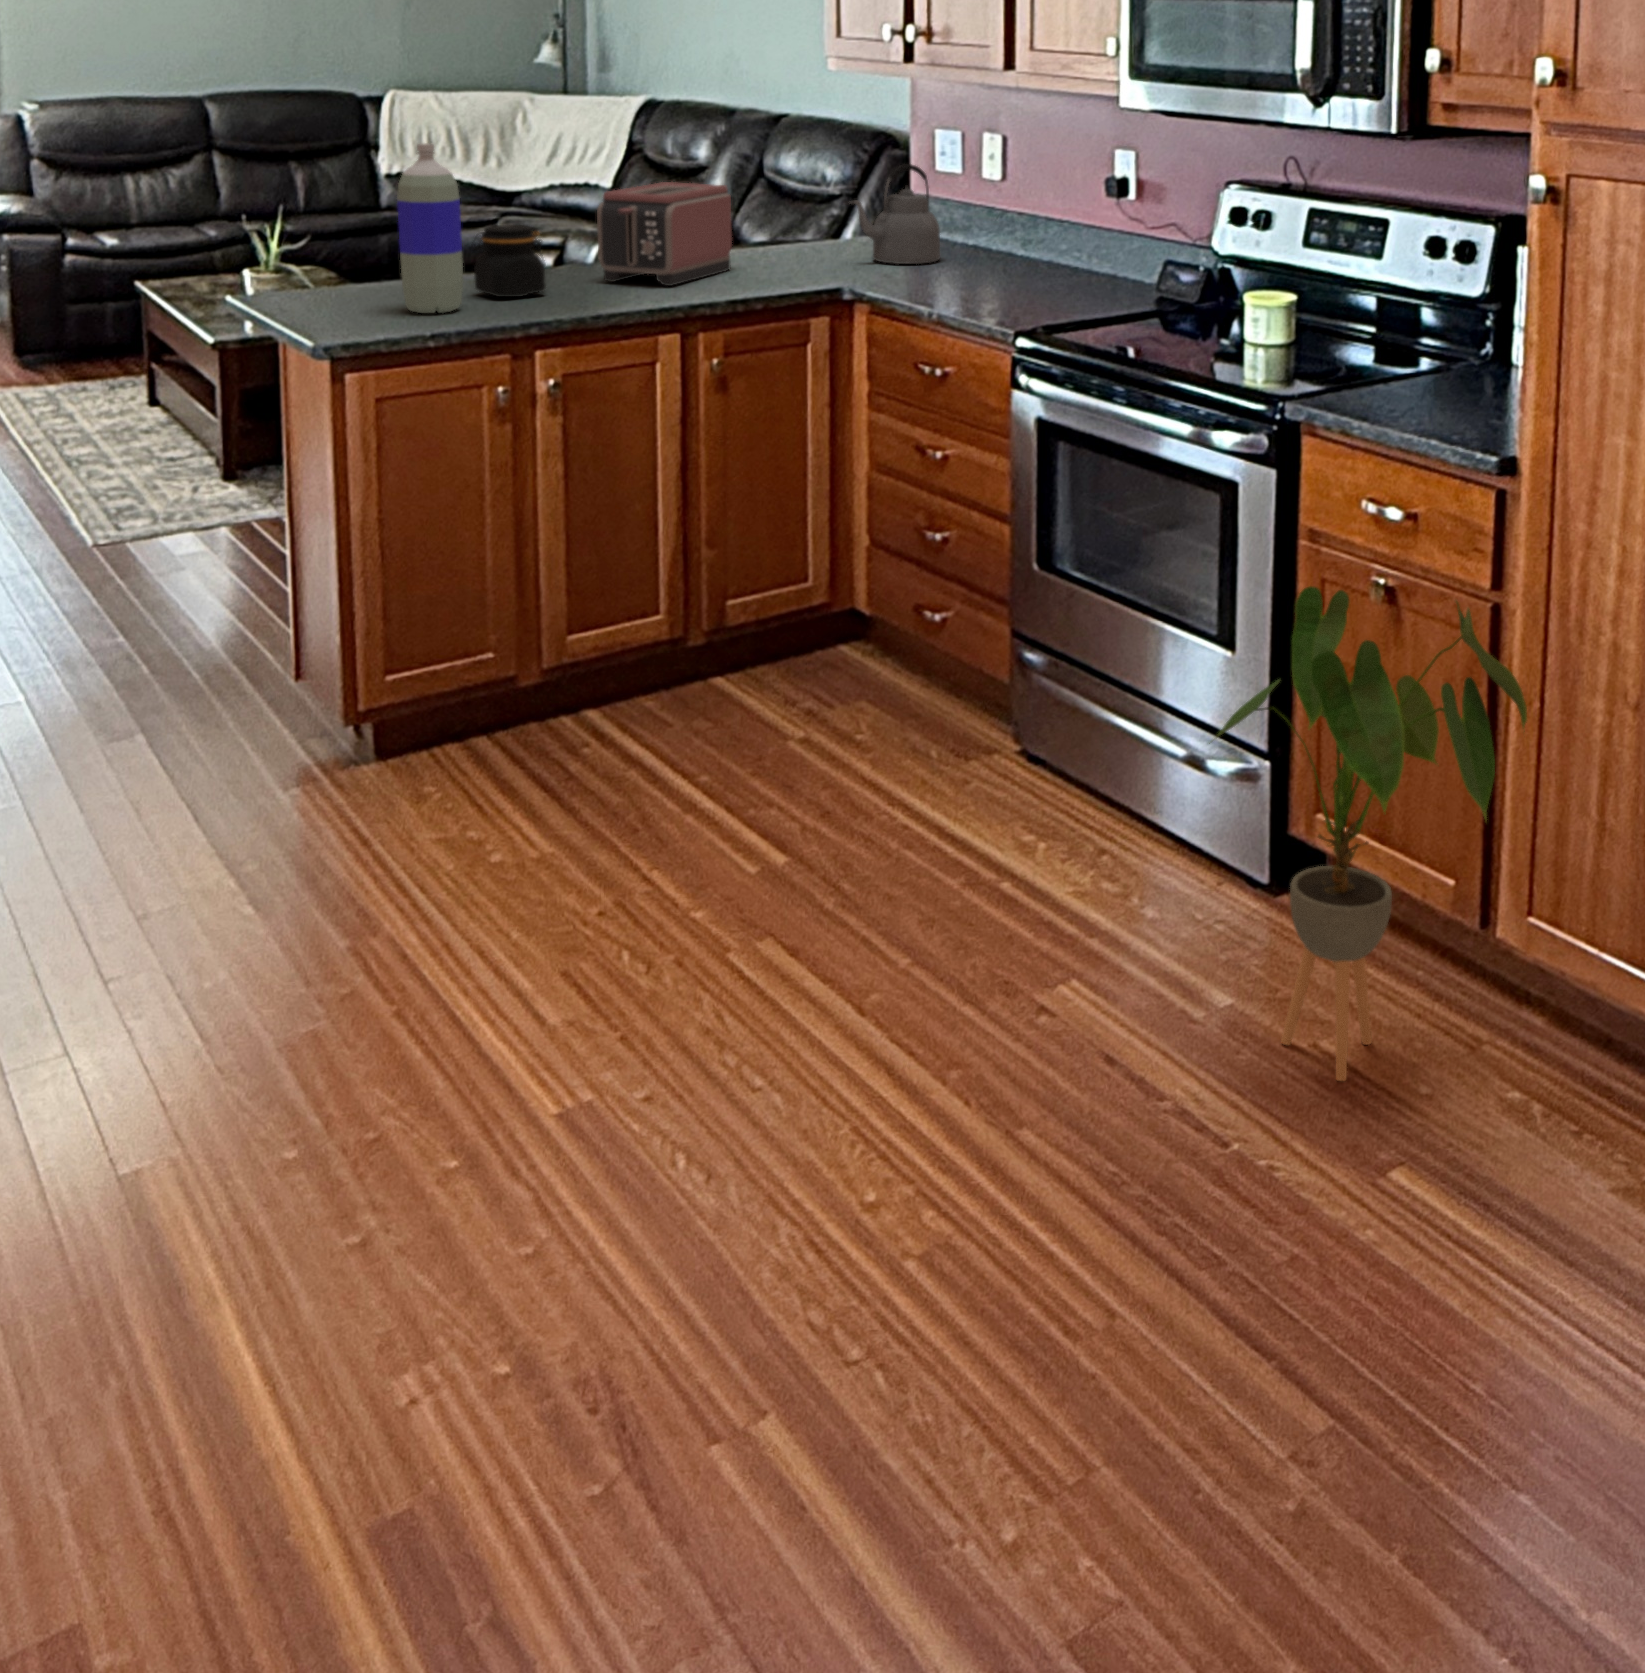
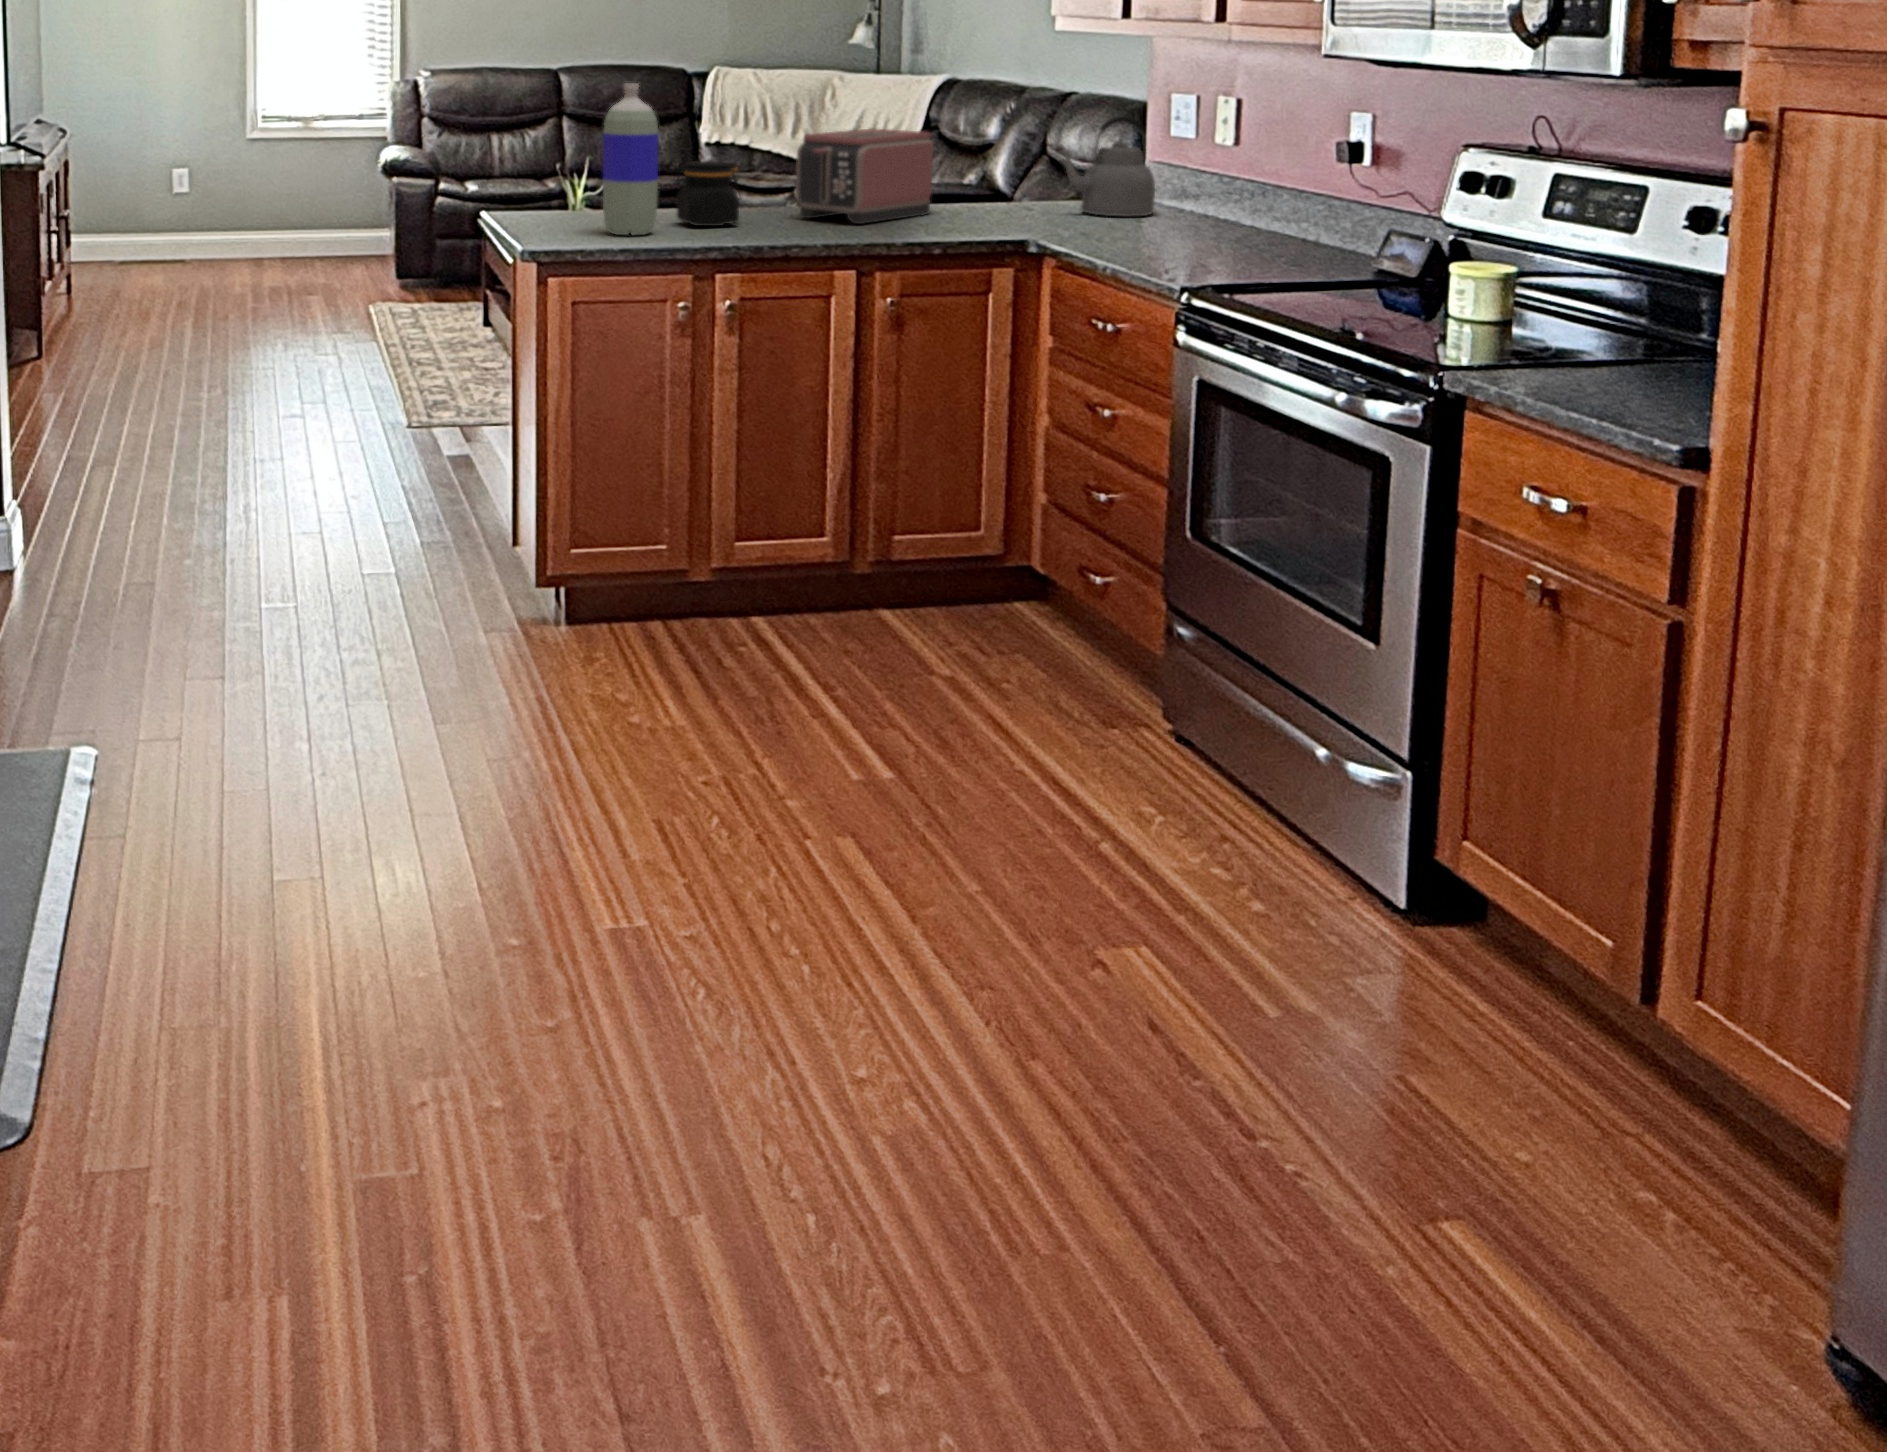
house plant: present [1209,586,1527,1081] -> none [1294,568,1727,1185]

